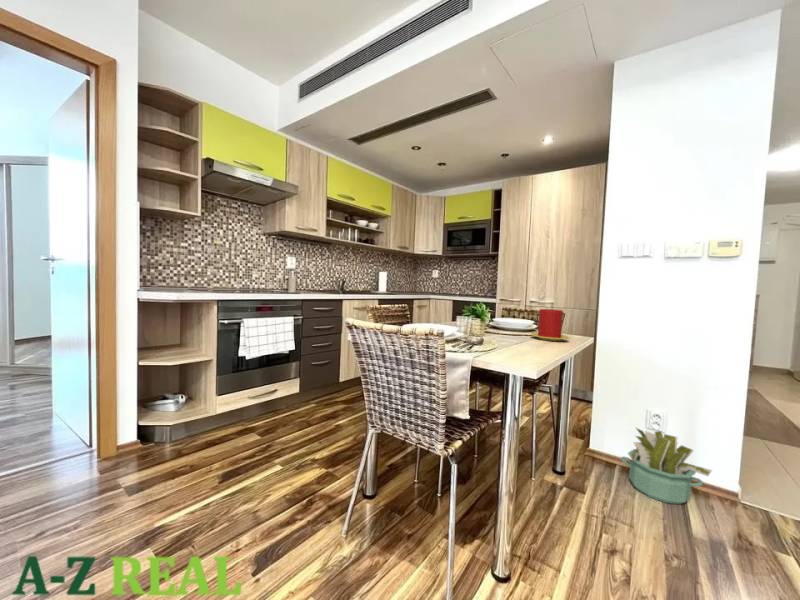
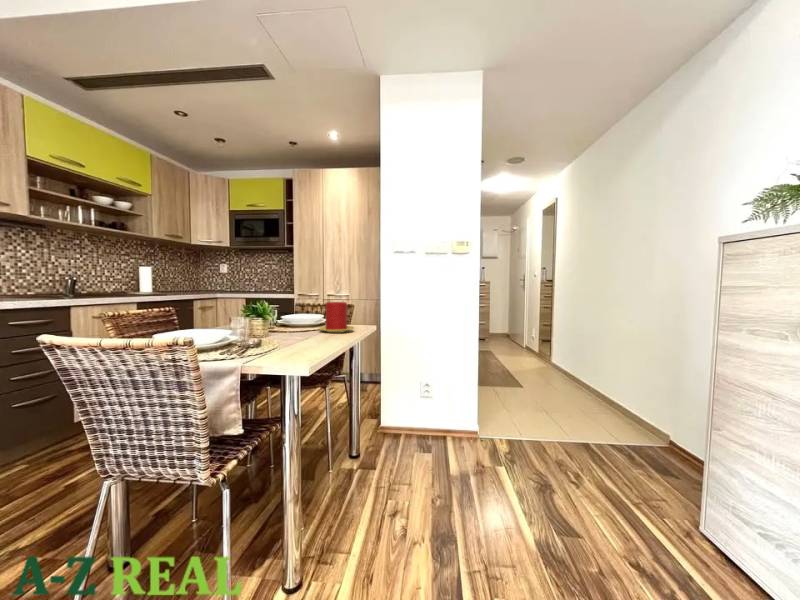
decorative plant: present [621,428,712,504] -> none [403,396,461,455]

